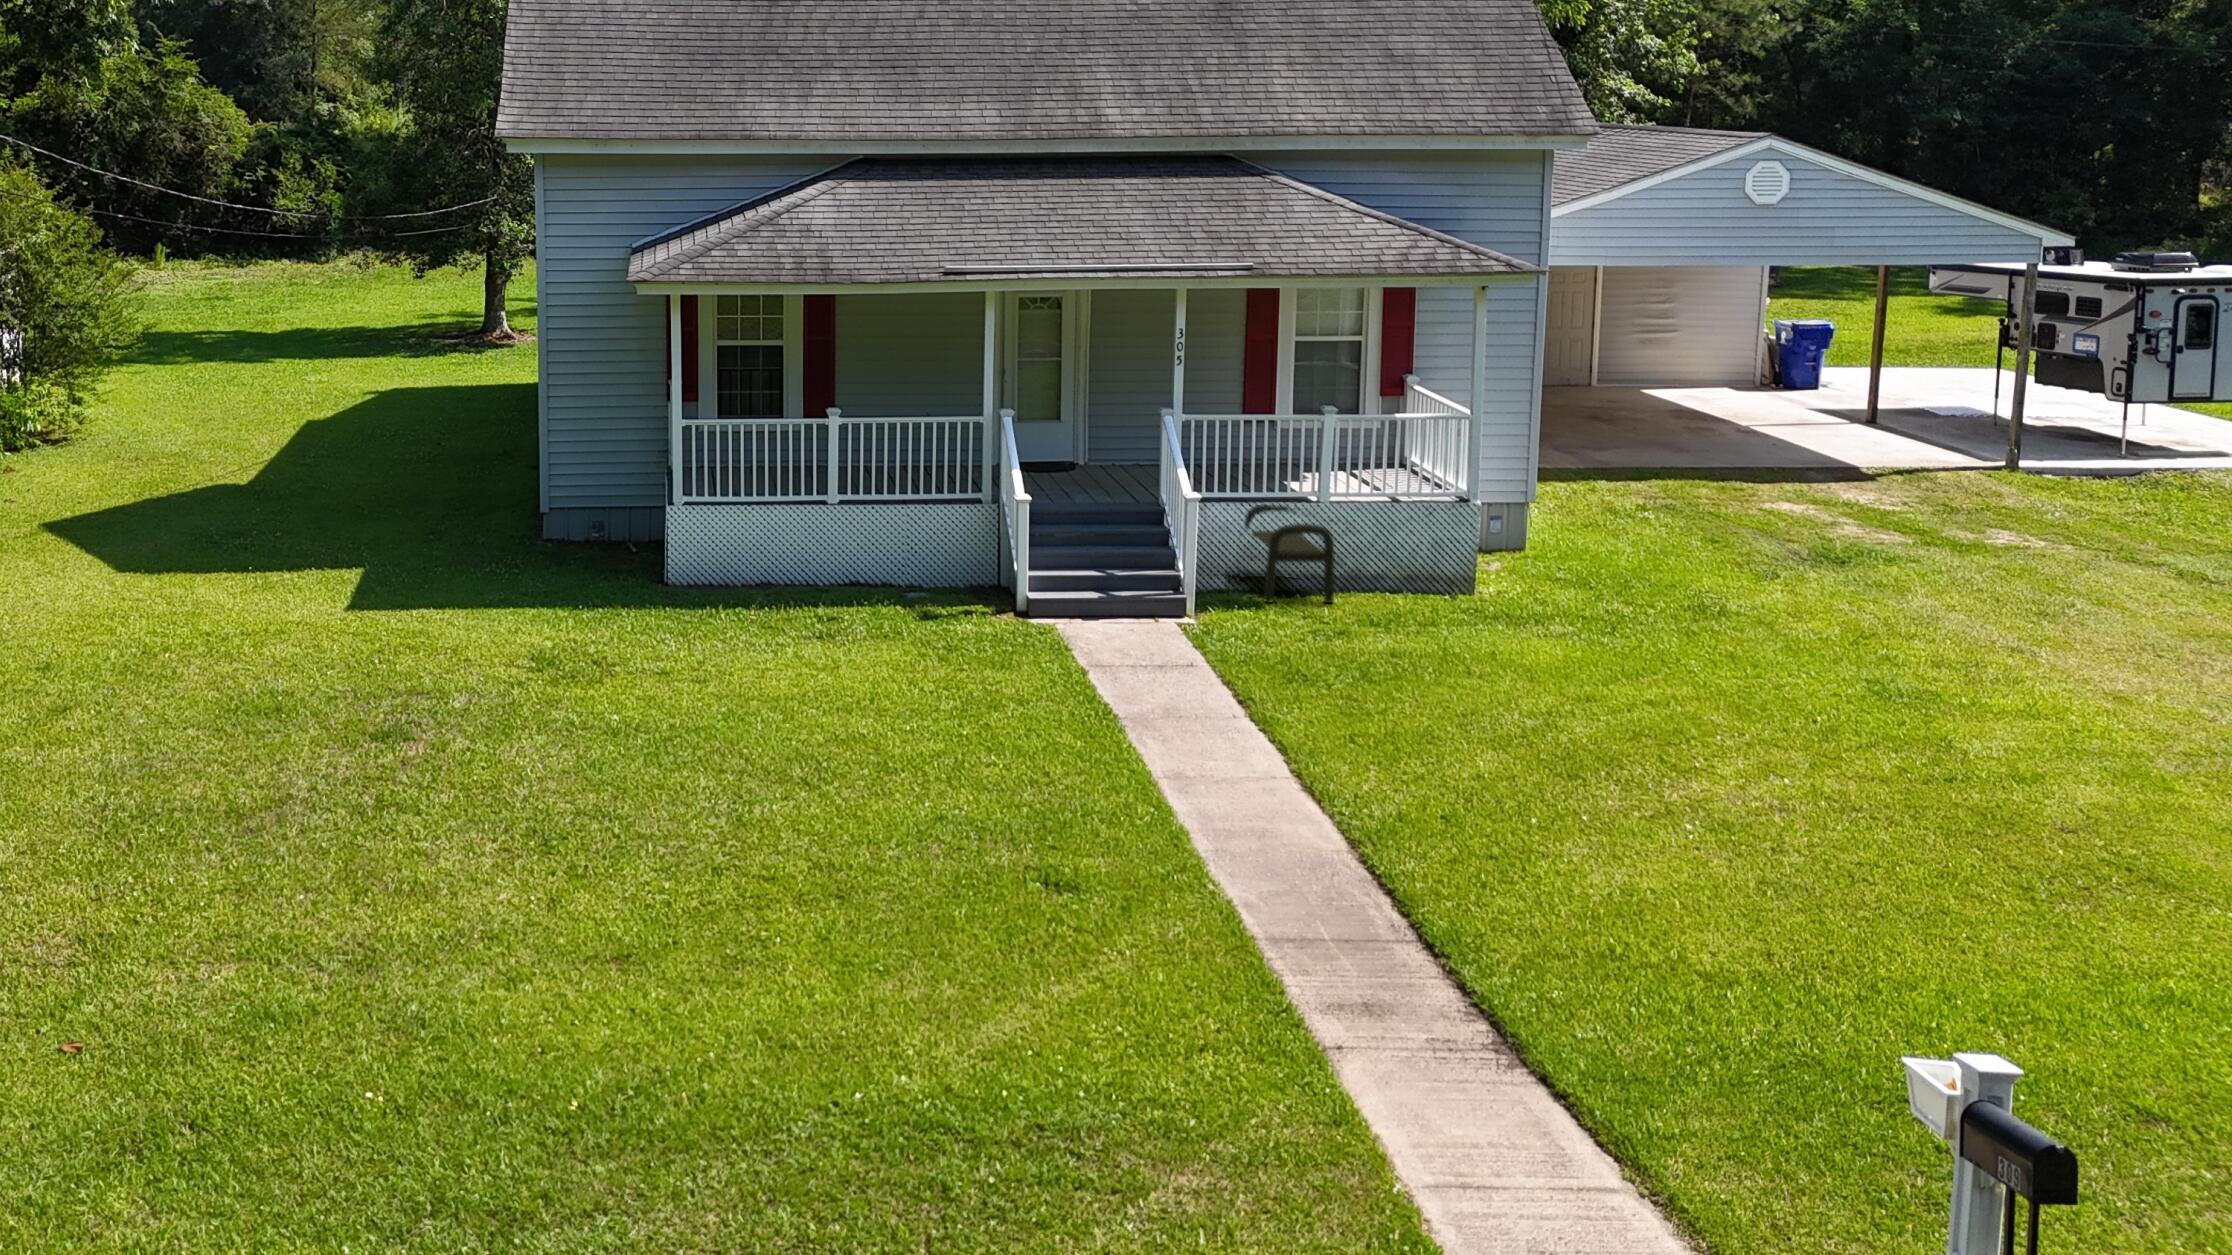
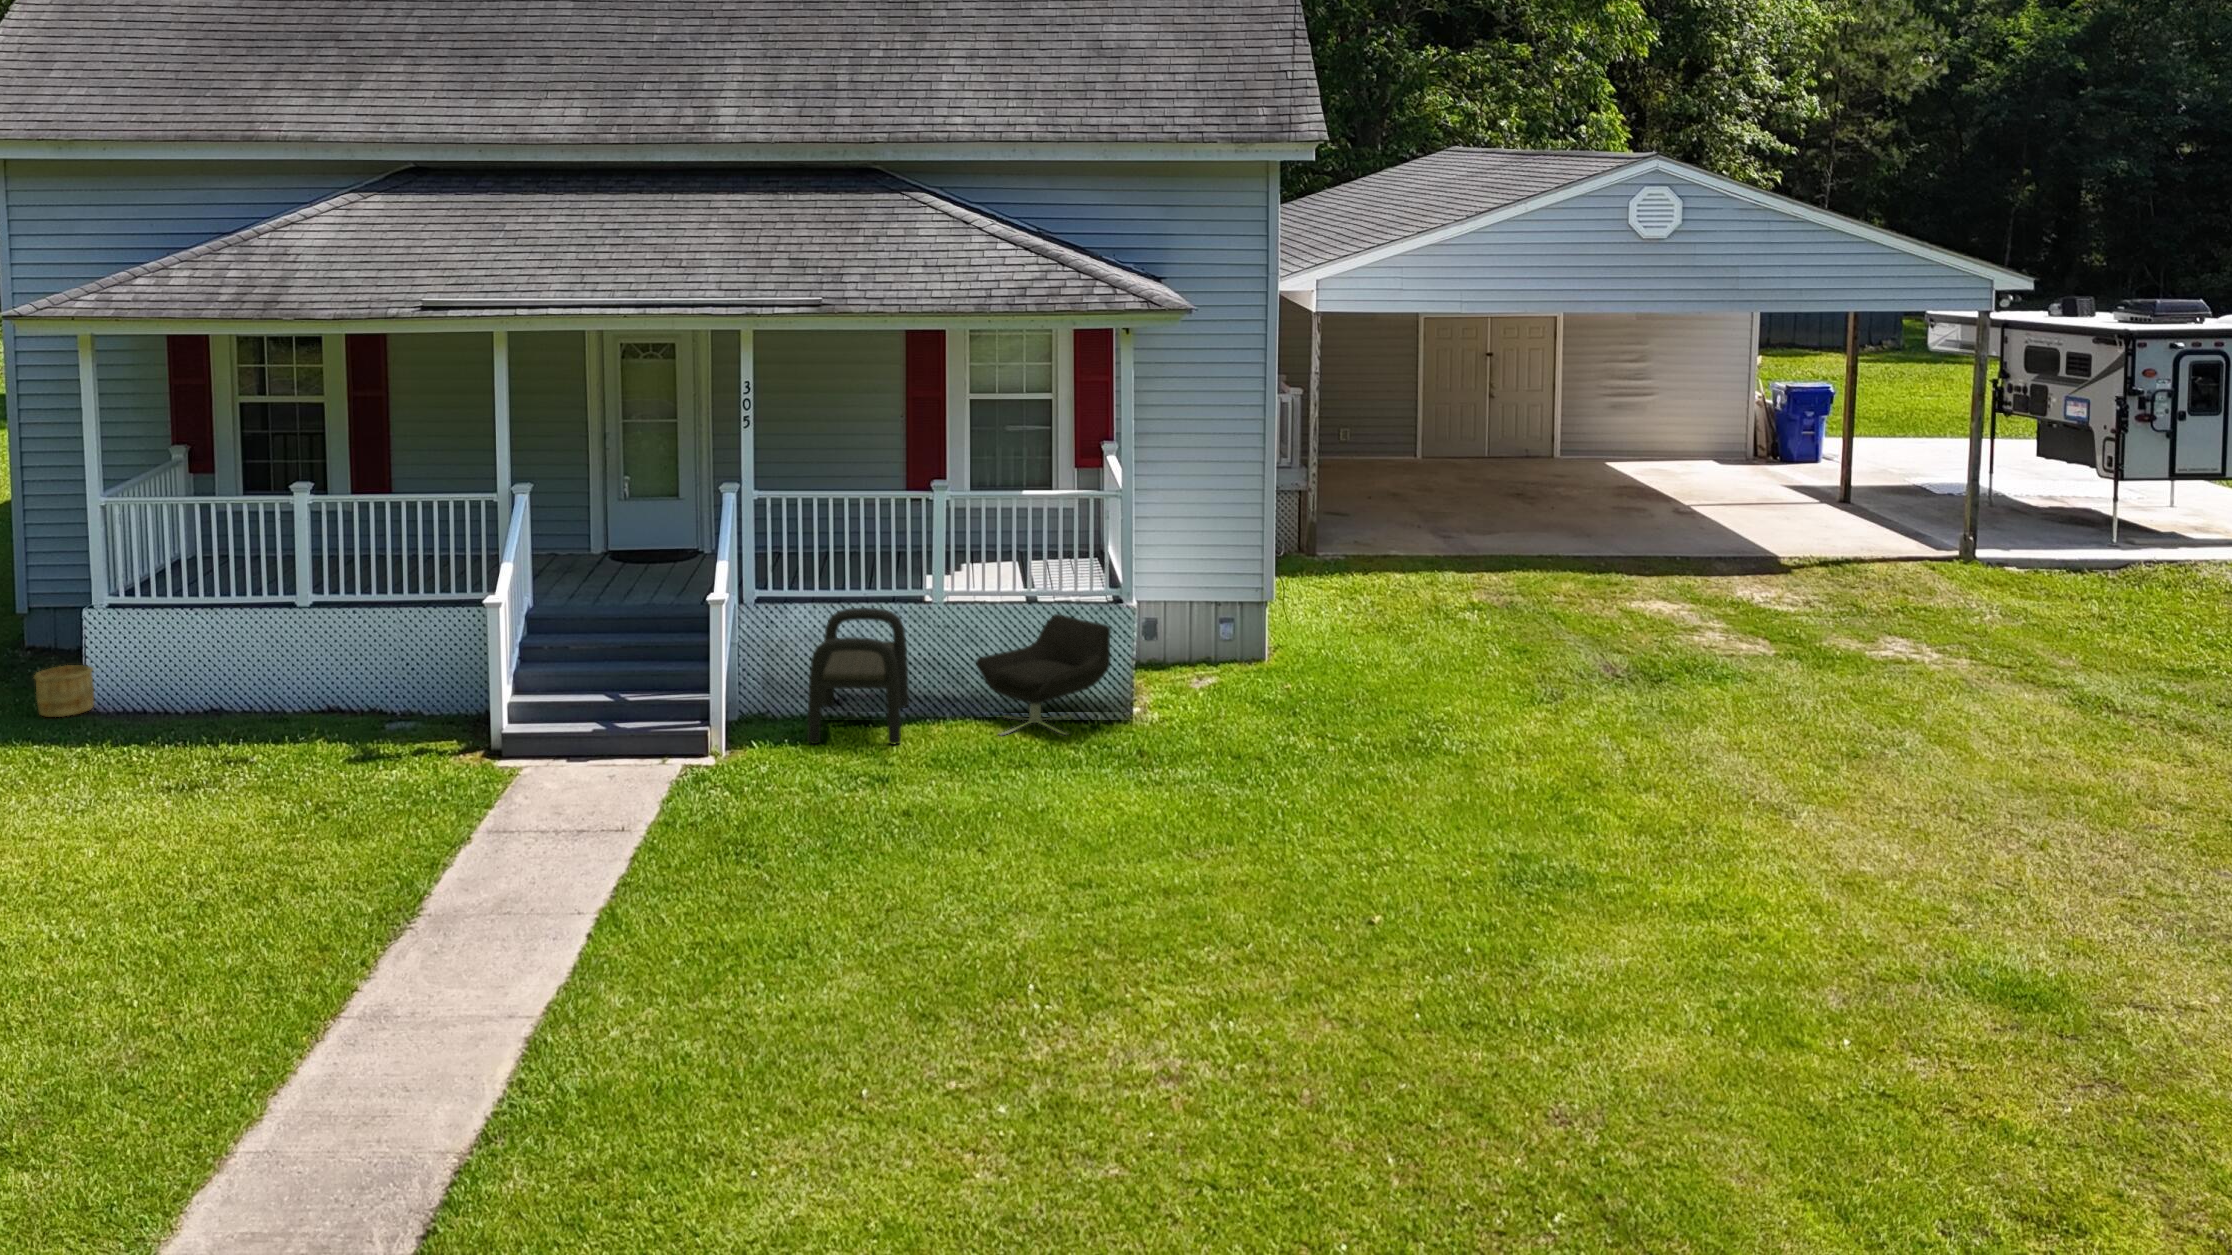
lounge chair: none [1369,508,1475,597] -> present [976,614,1110,735]
wooden bucket: none [650,549,691,588] -> present [34,665,94,717]

